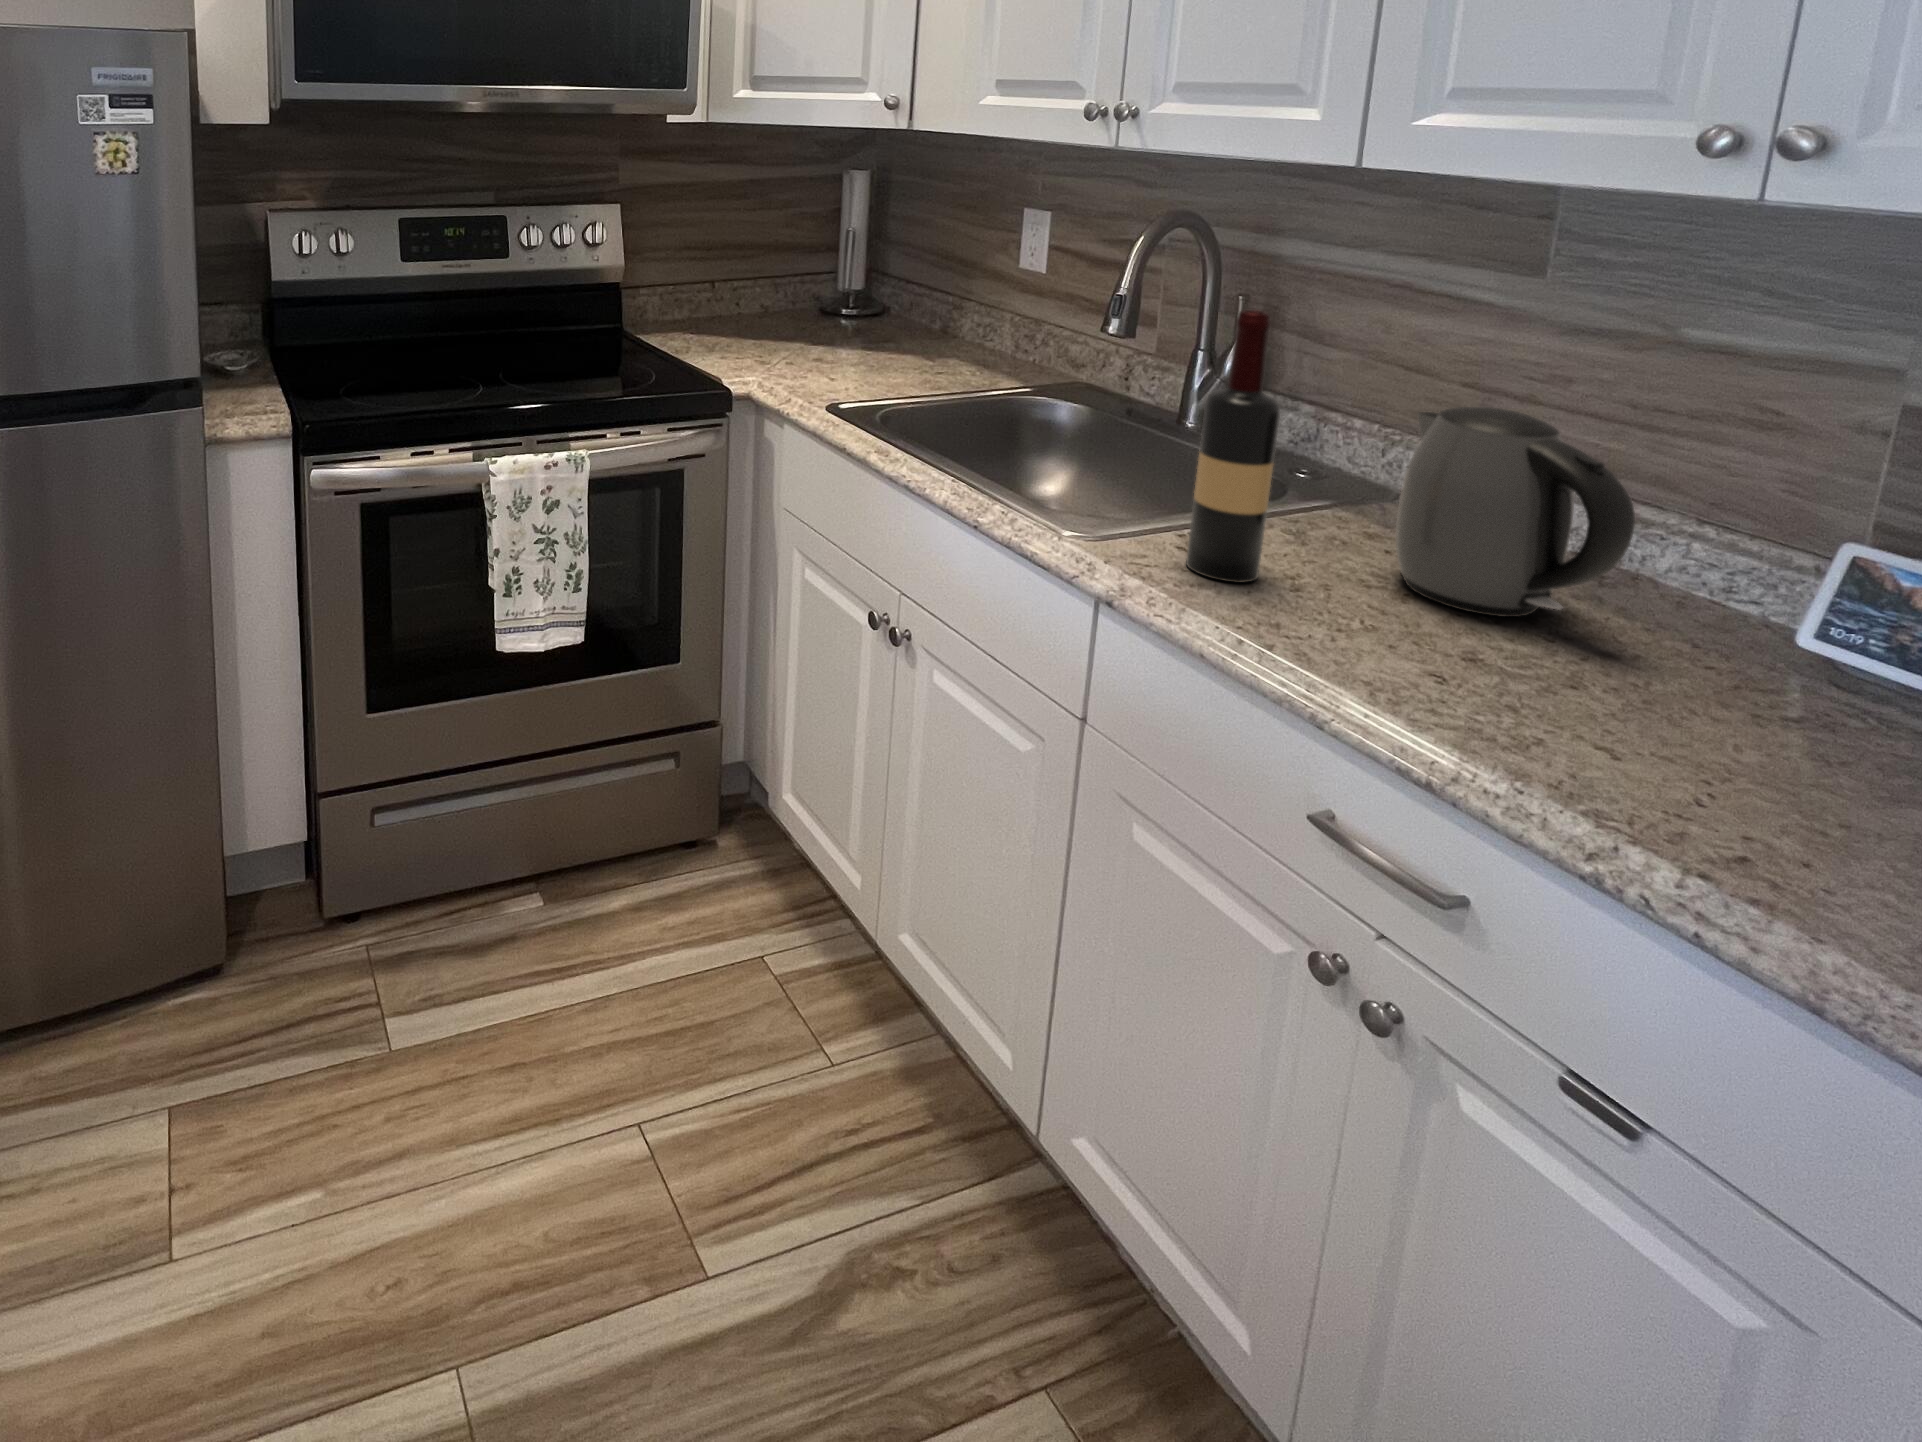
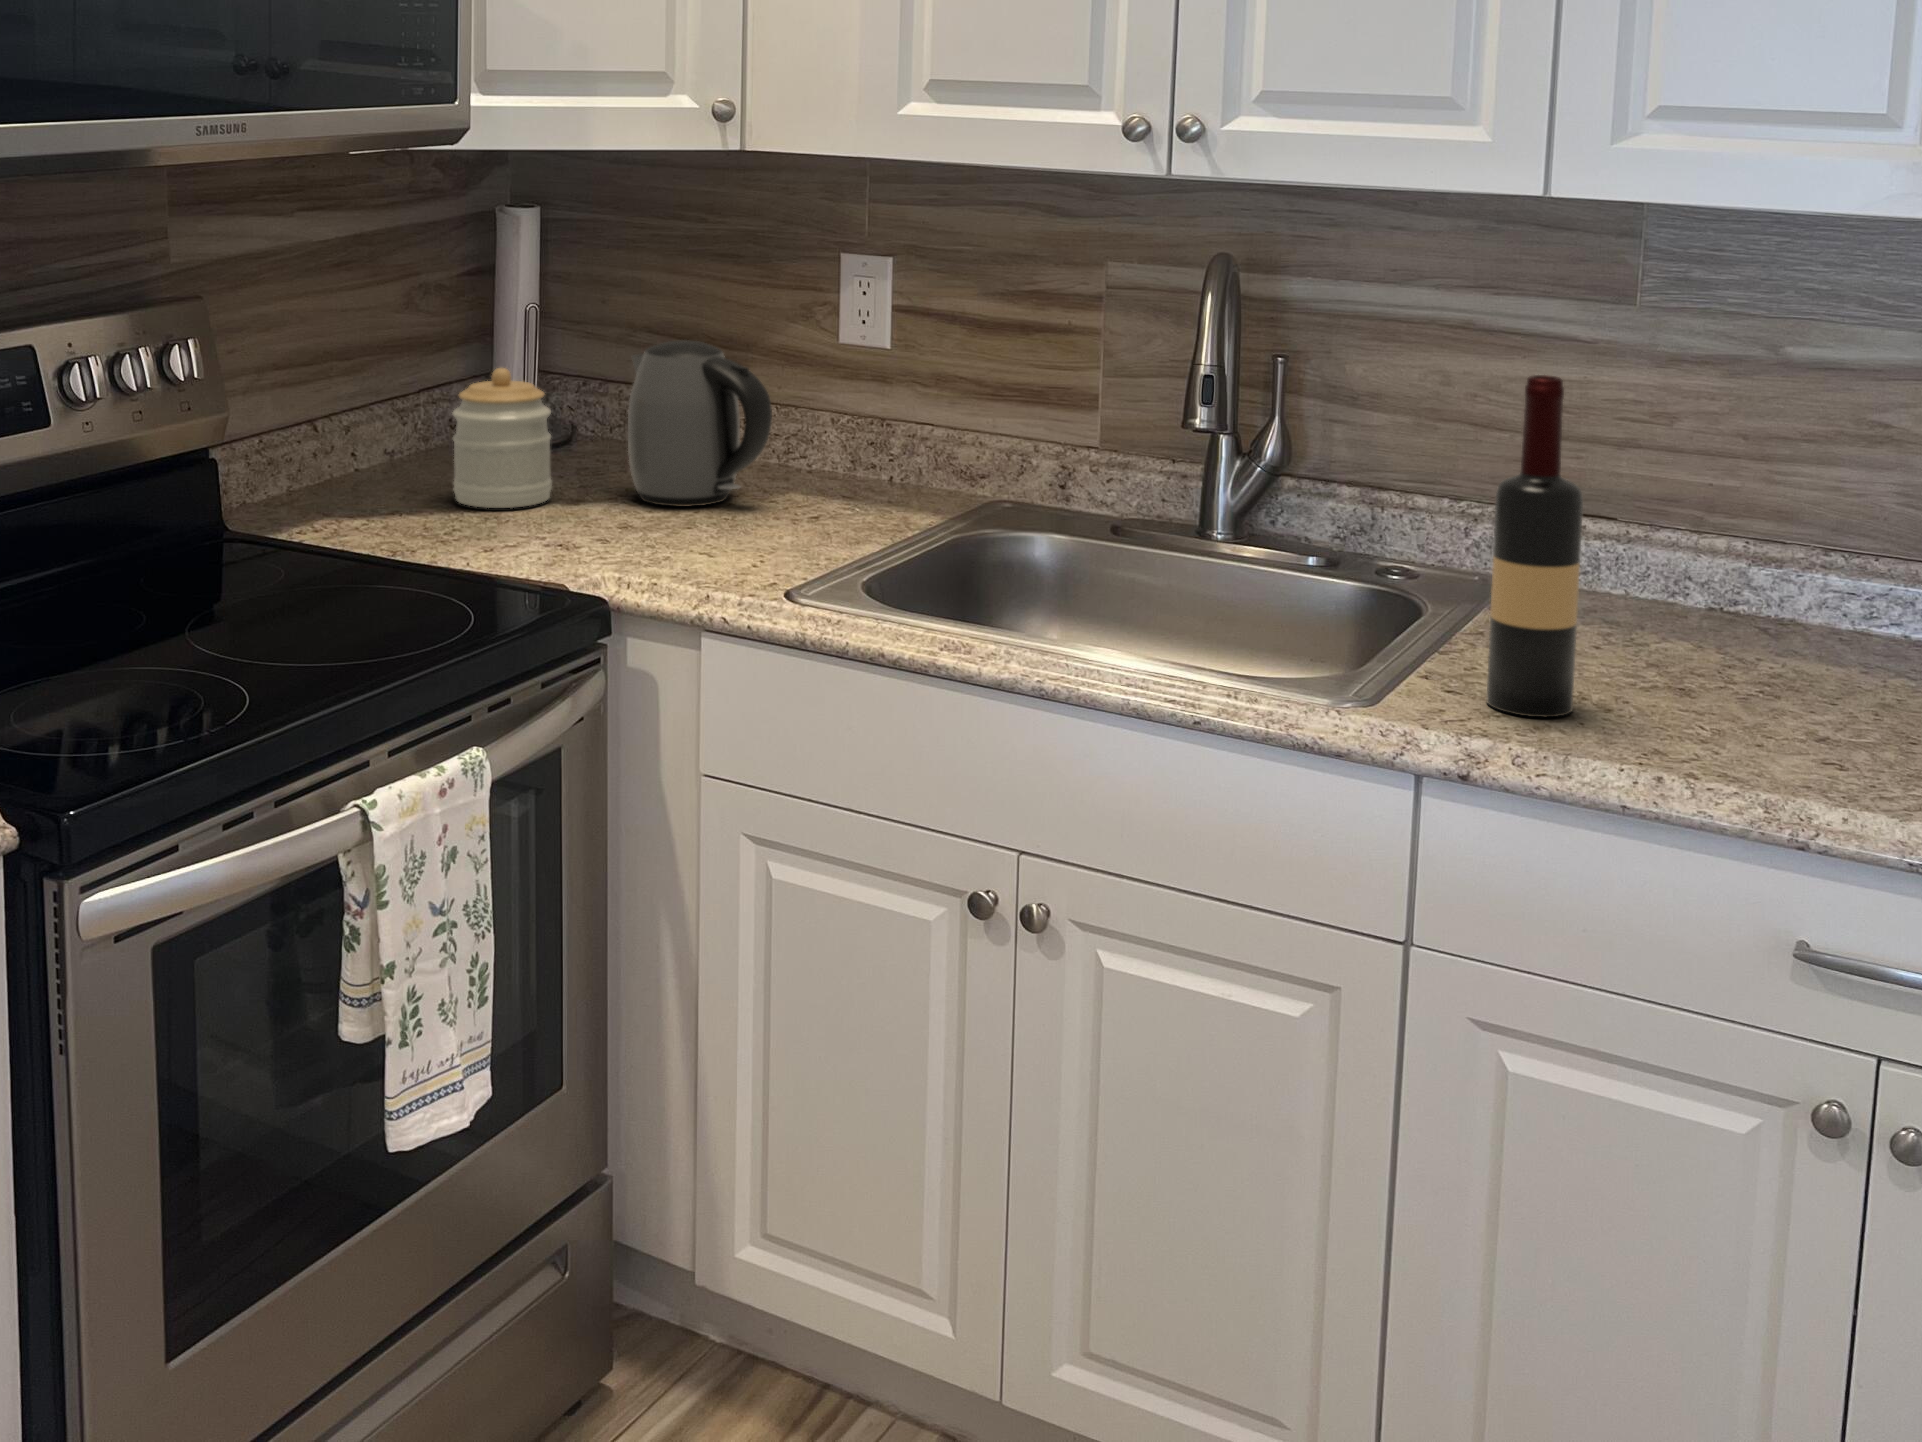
jar: none [766,256,825,337] -> present [452,368,552,508]
kettle: present [1396,407,1635,617] -> present [628,340,772,507]

